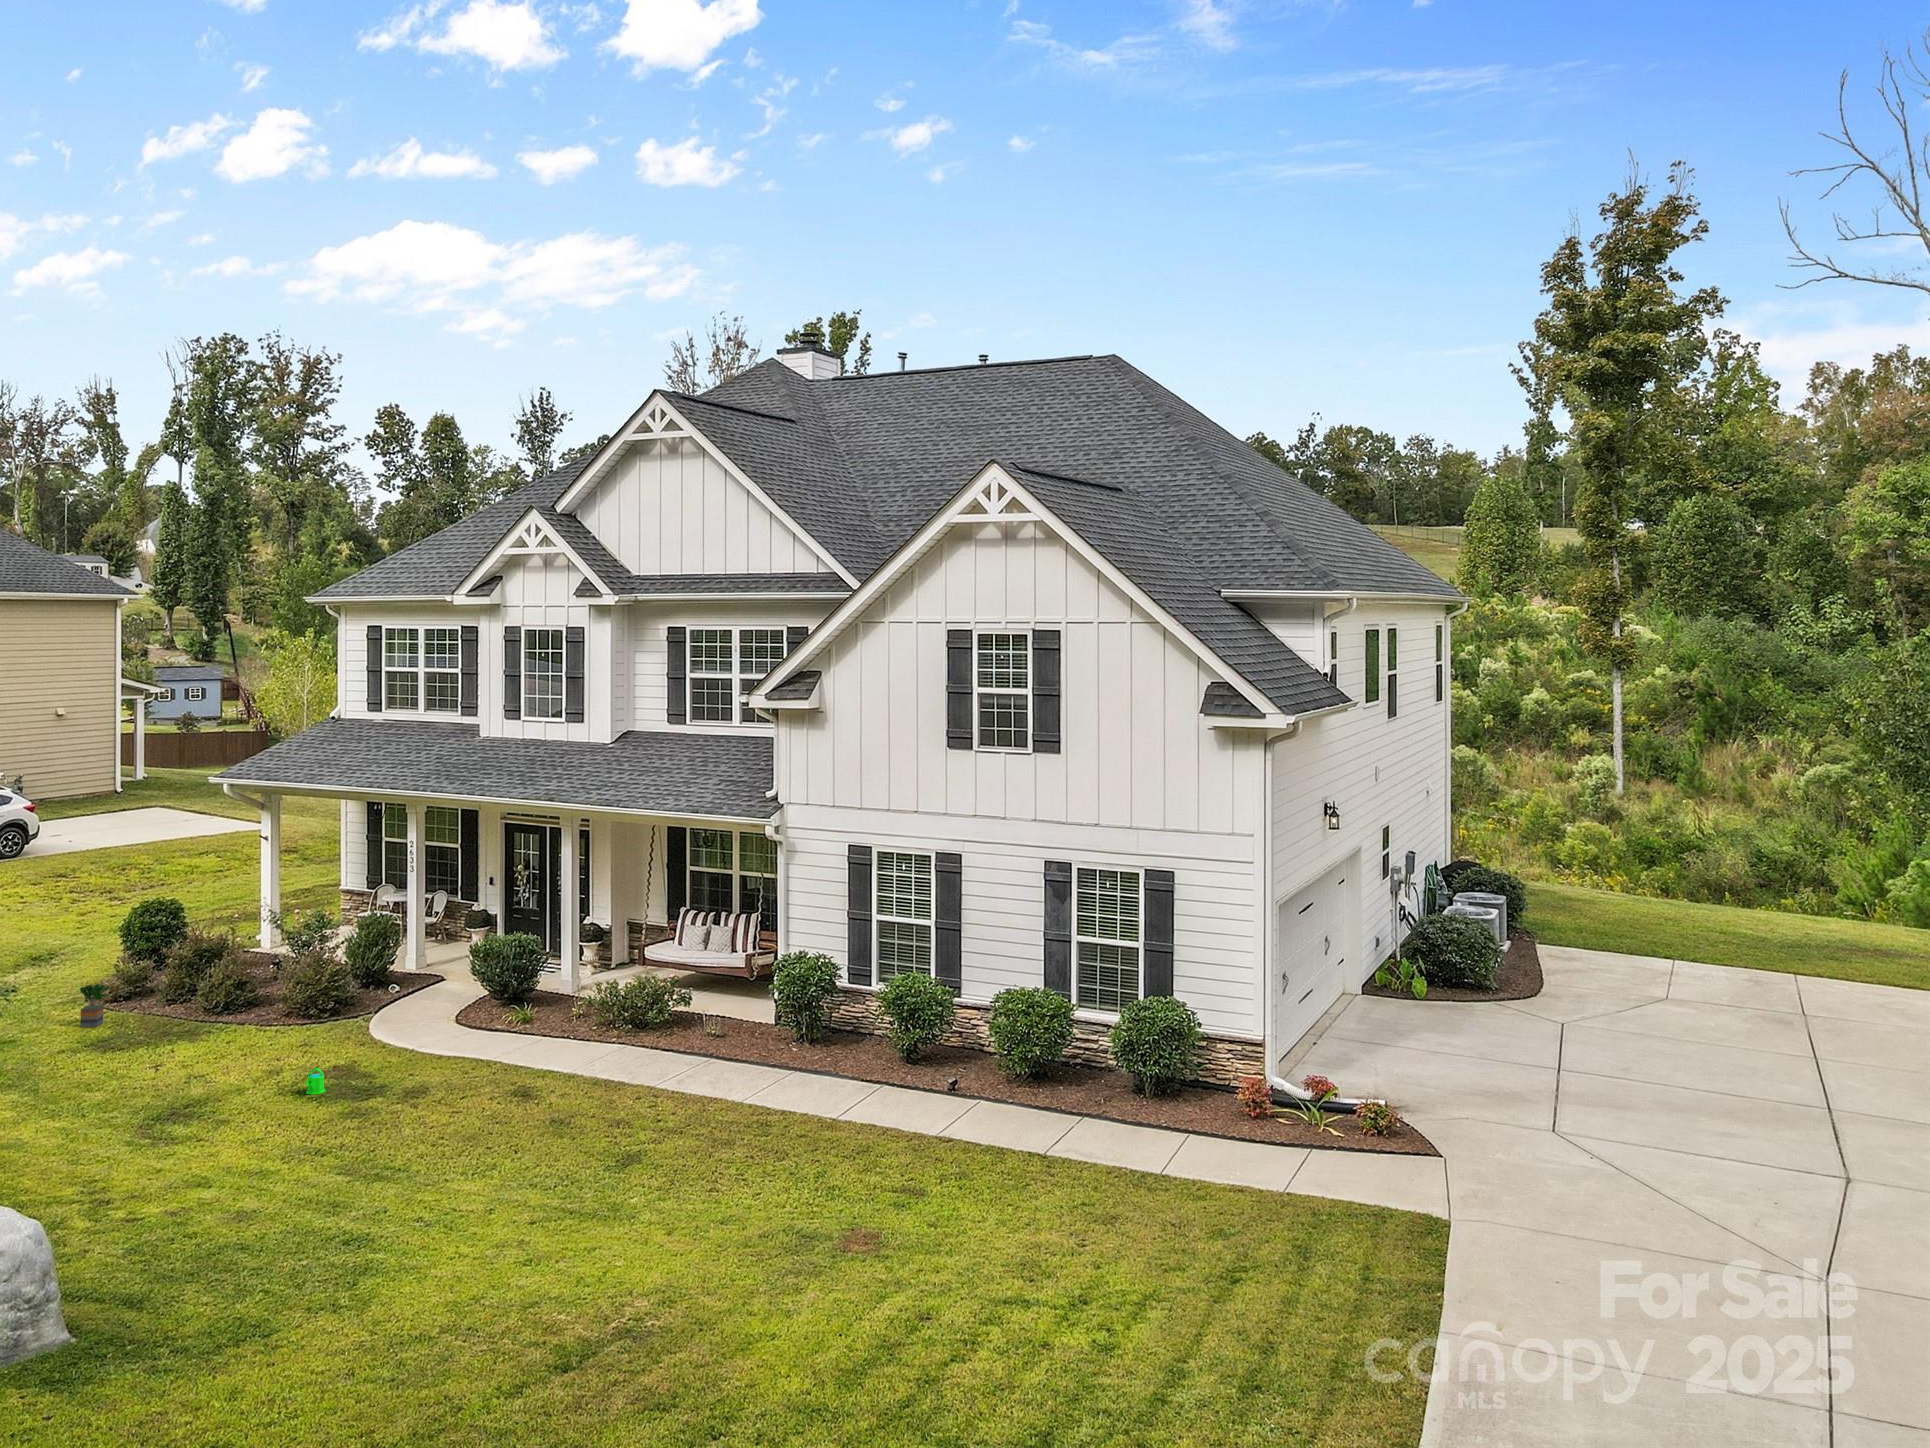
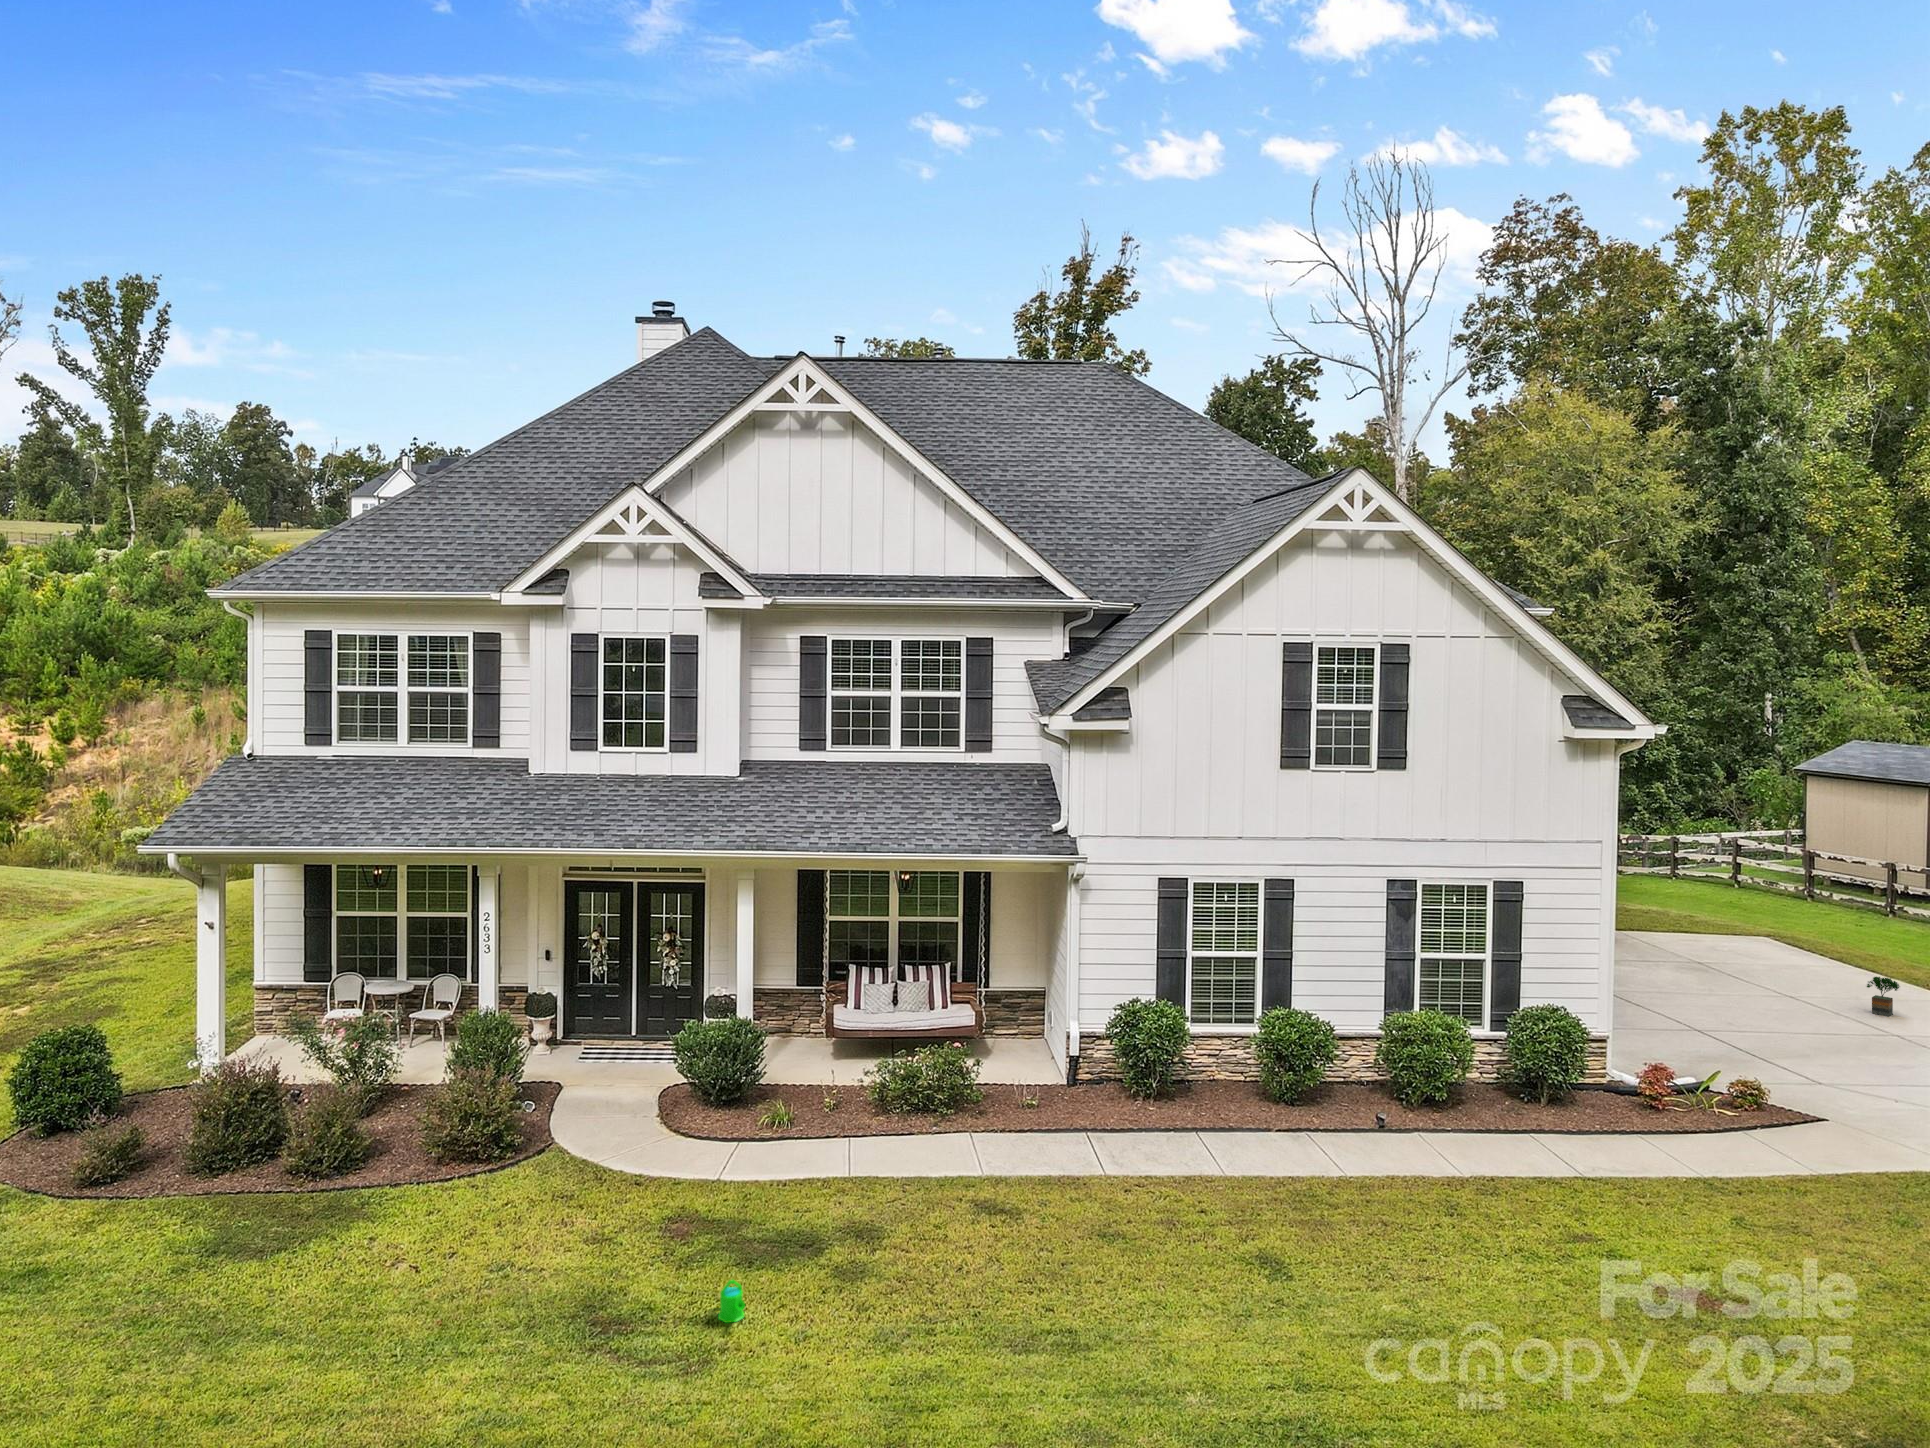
potted tree: present [80,984,109,1027] -> present [1867,977,1900,1016]

